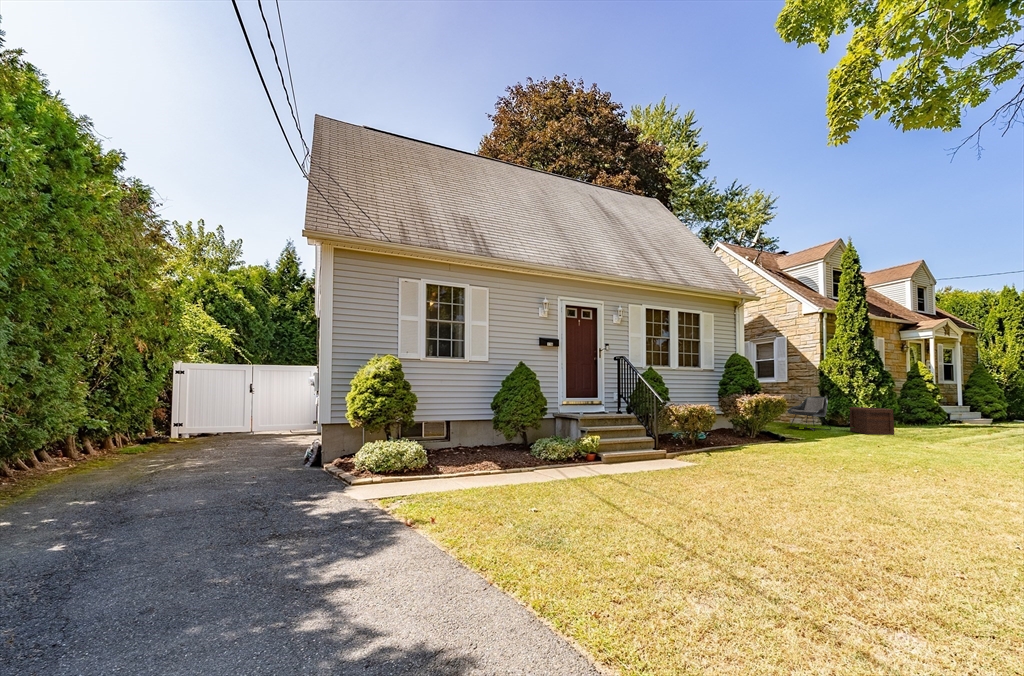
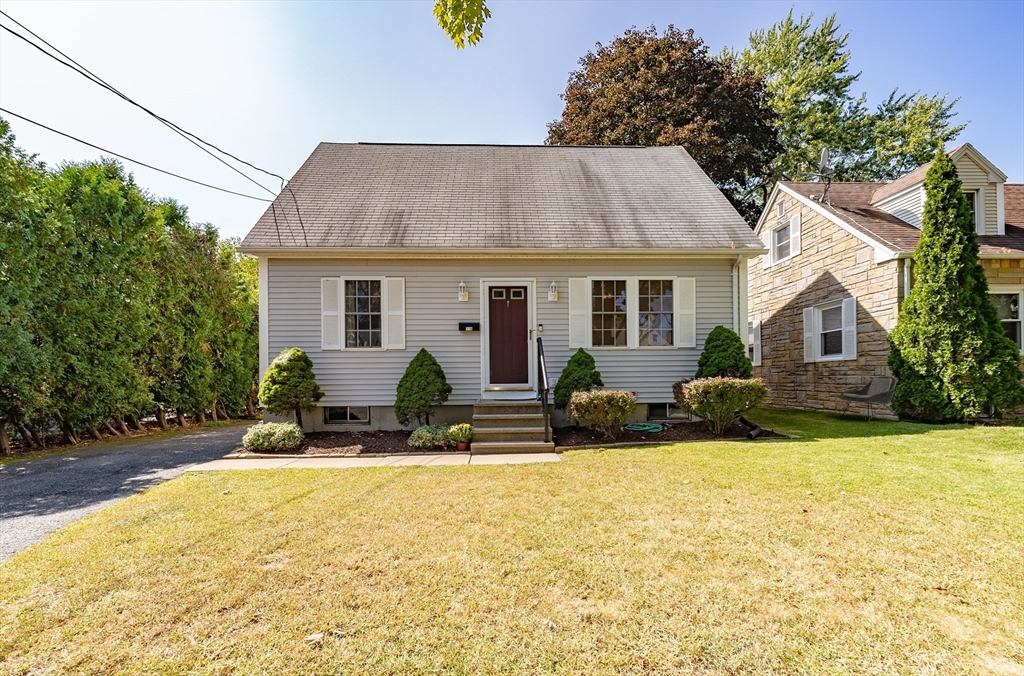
wooden crate: present [849,407,894,435] -> none [926,391,992,432]

